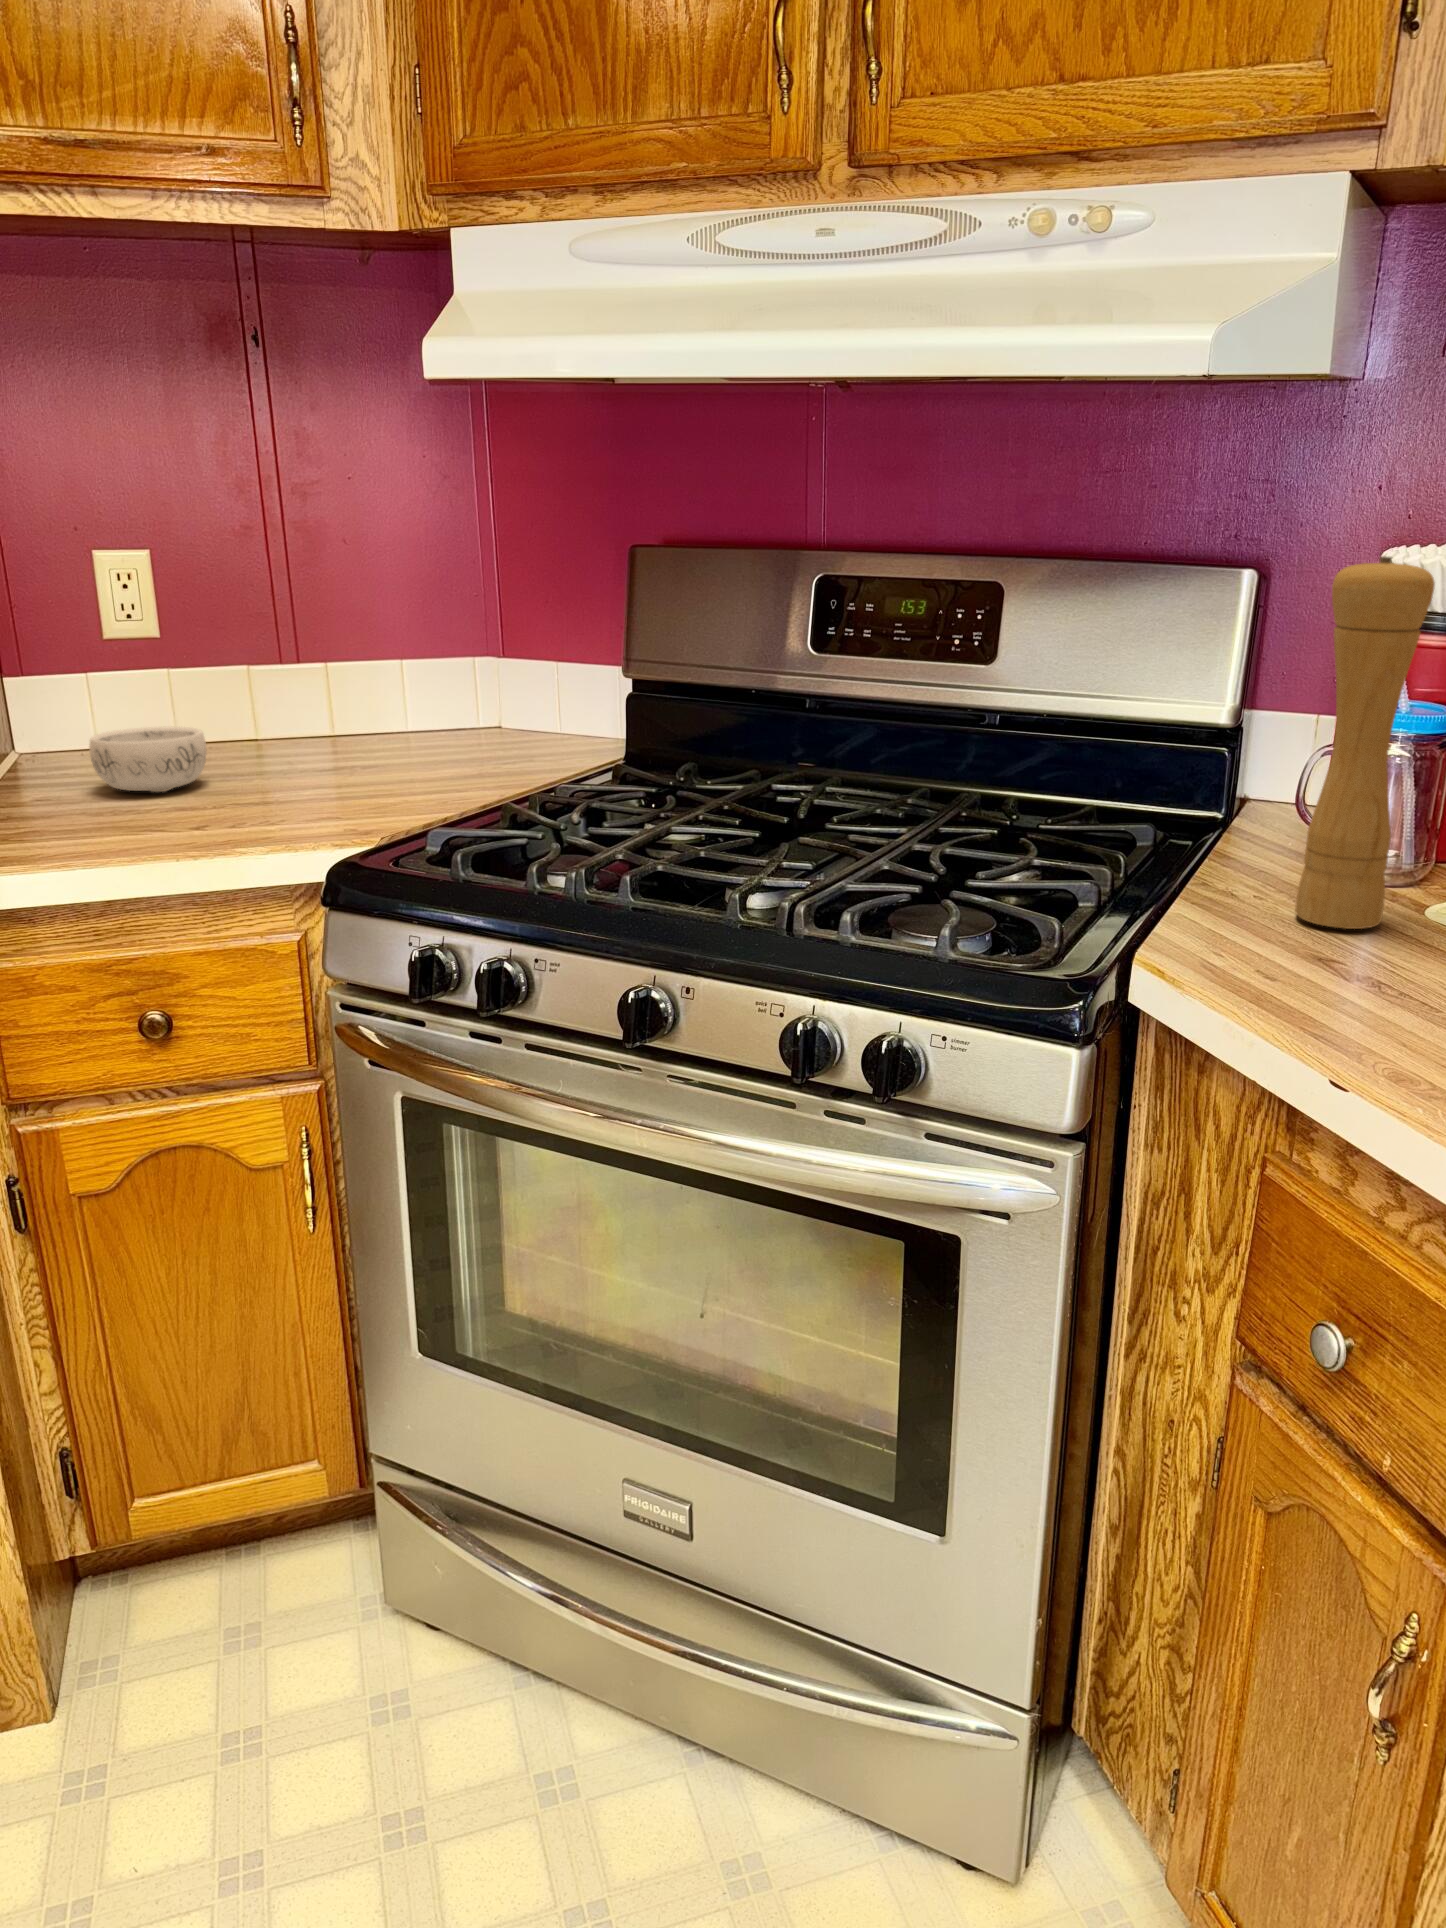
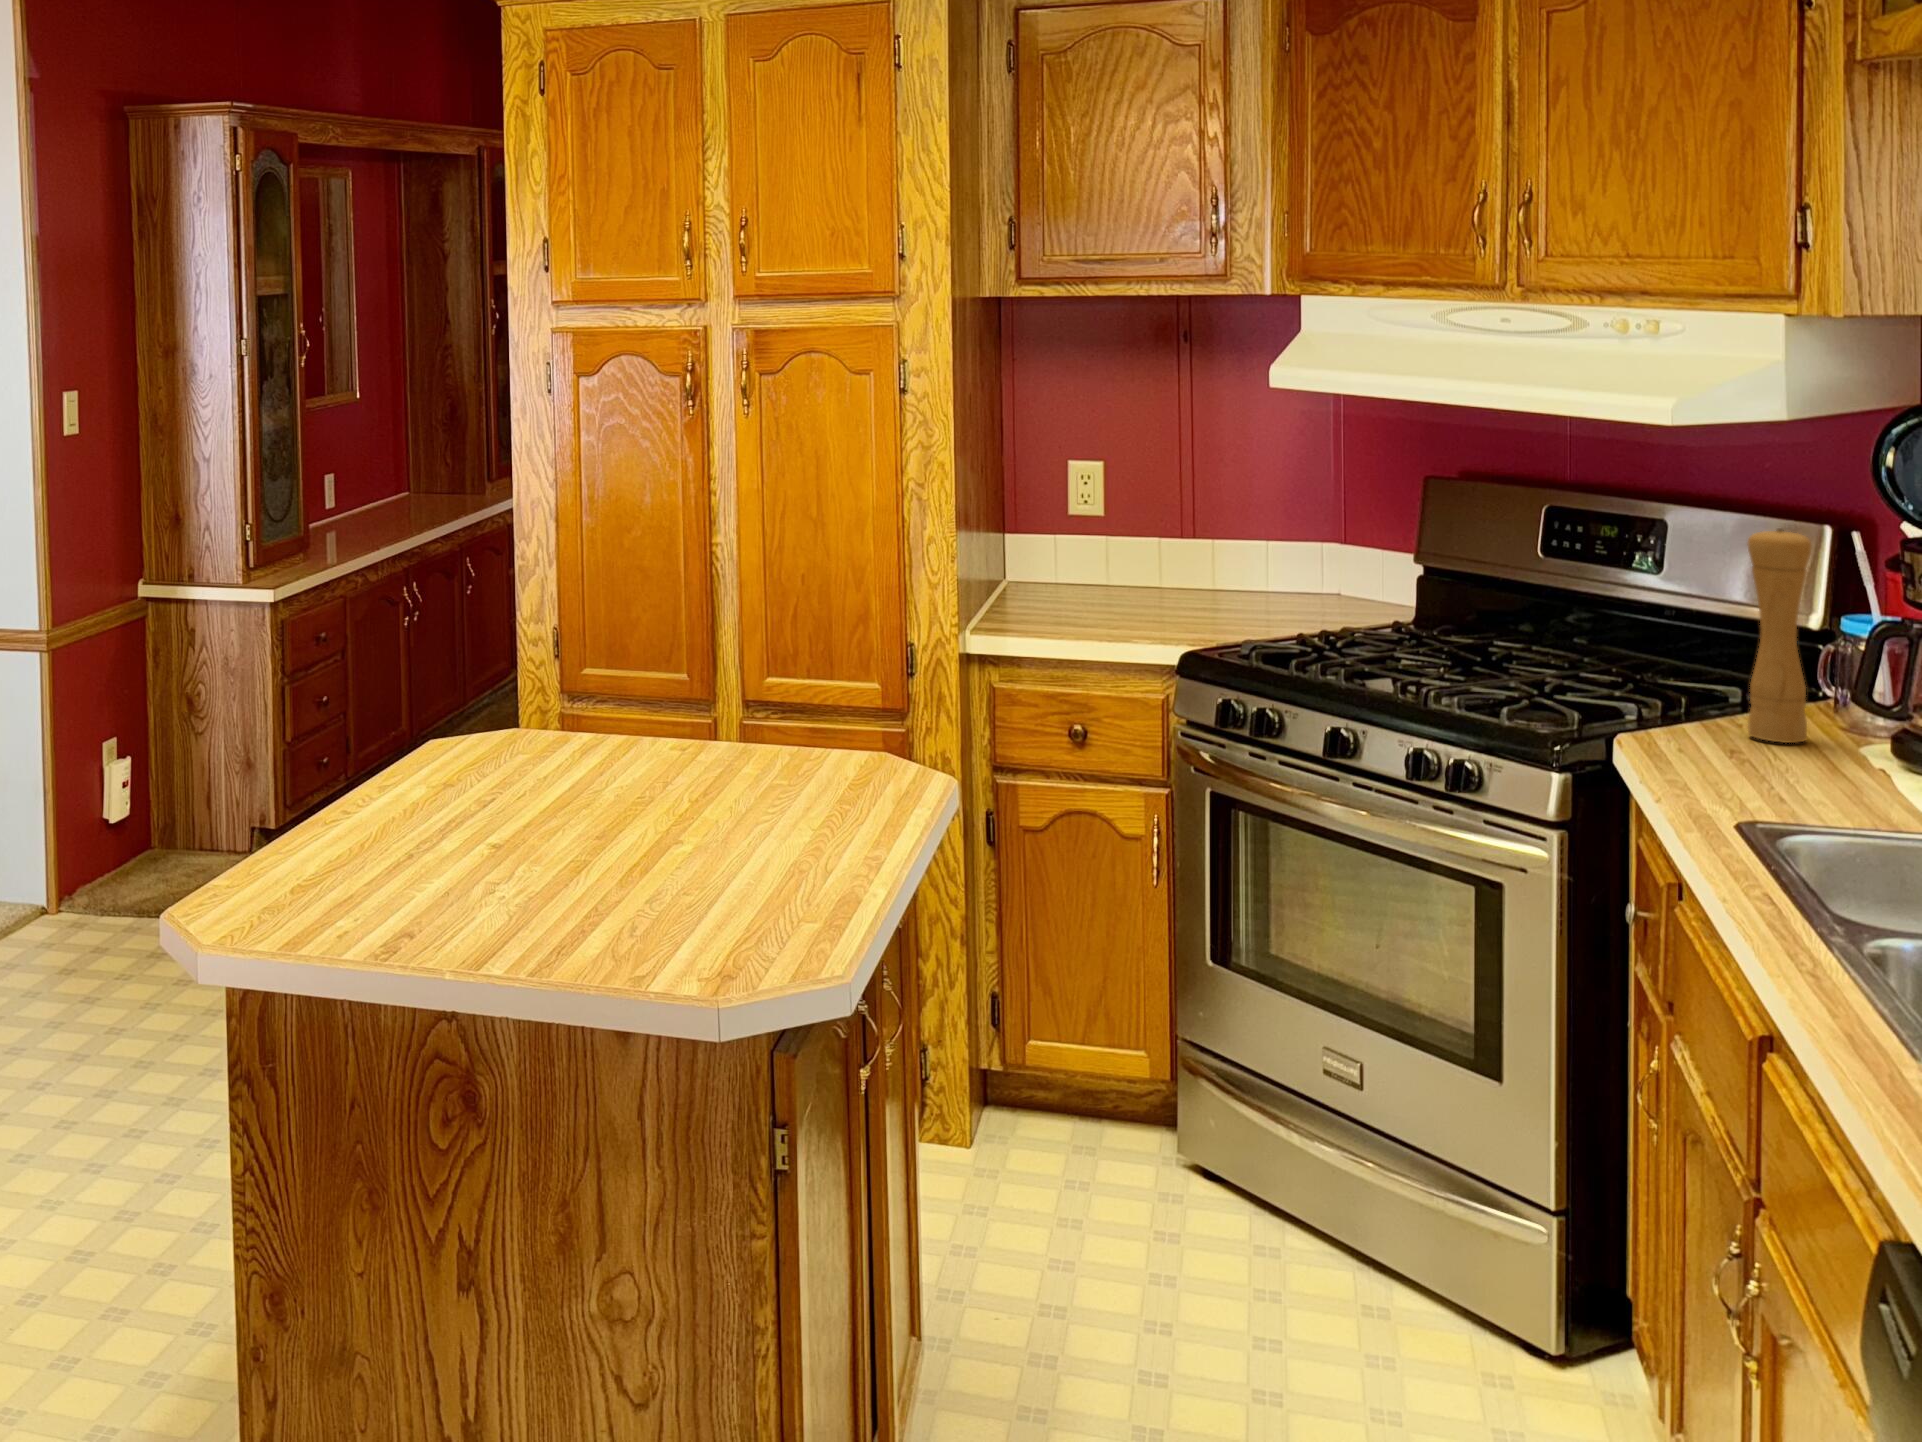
decorative bowl: present [89,726,206,792] -> none [1056,572,1124,611]

